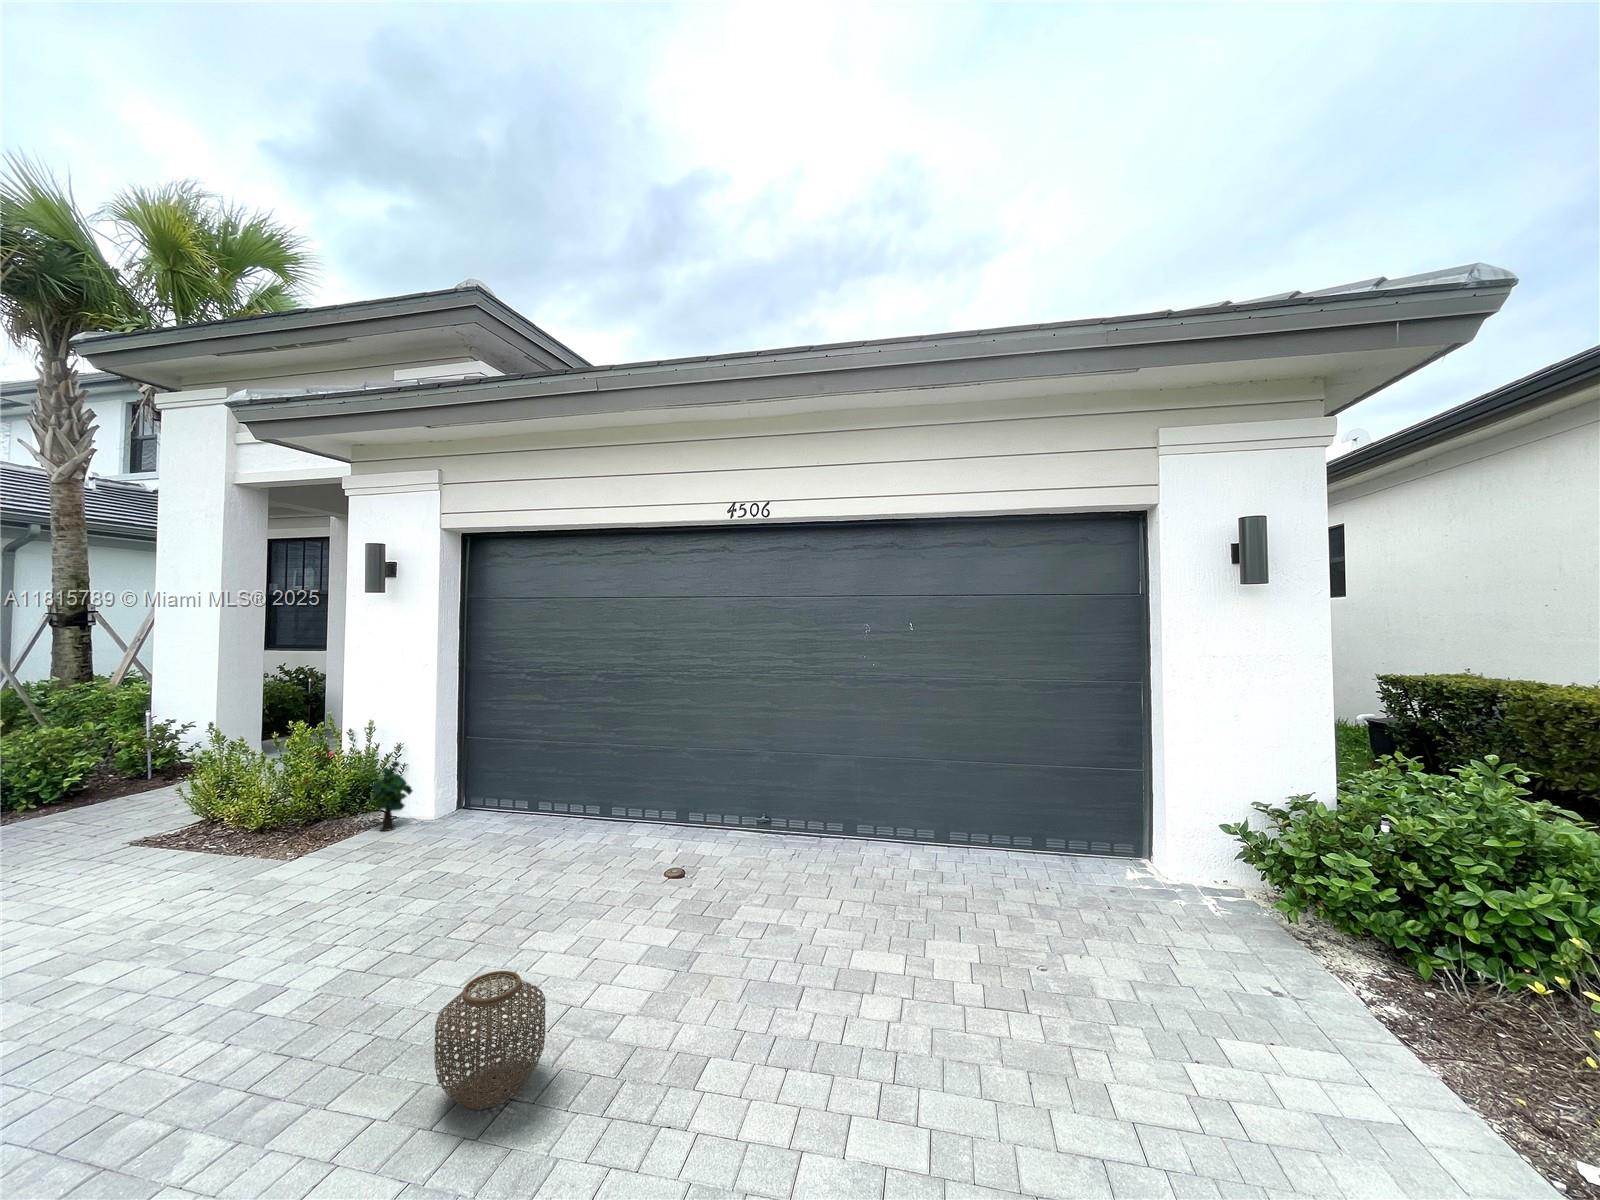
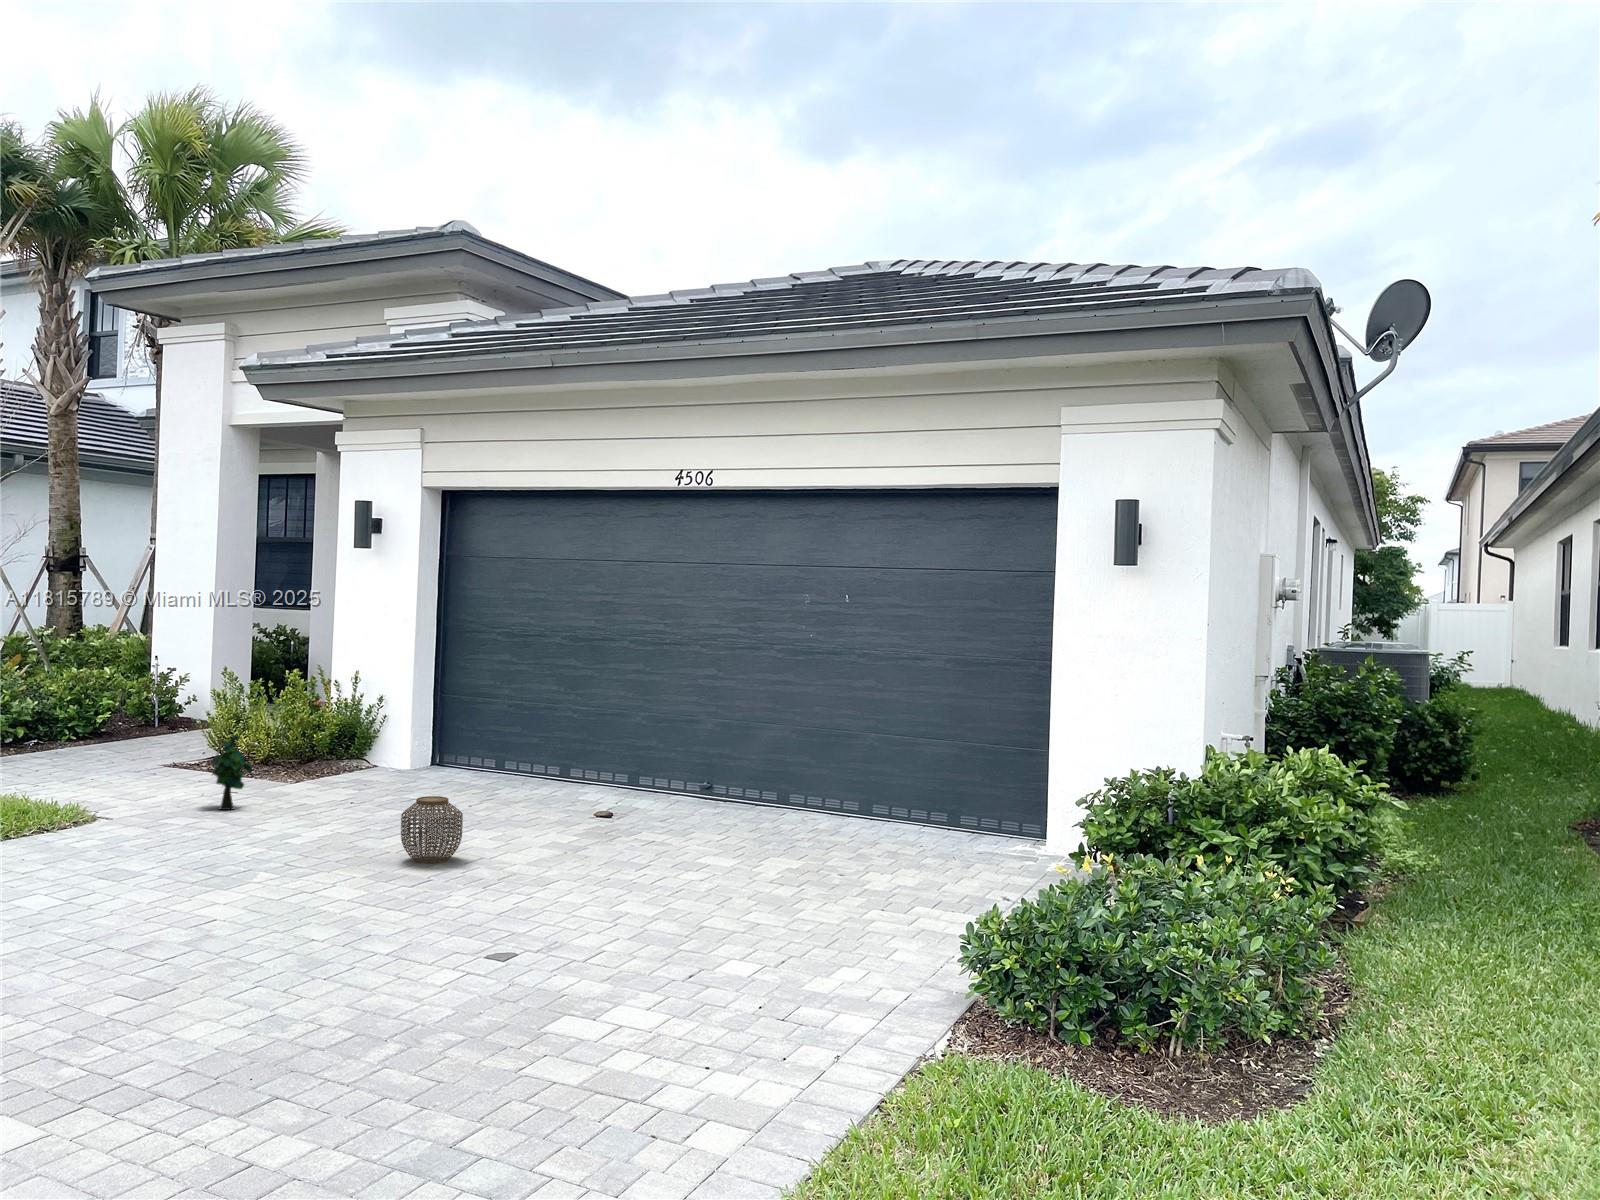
decorative plant: present [370,762,413,831] -> present [211,735,253,810]

